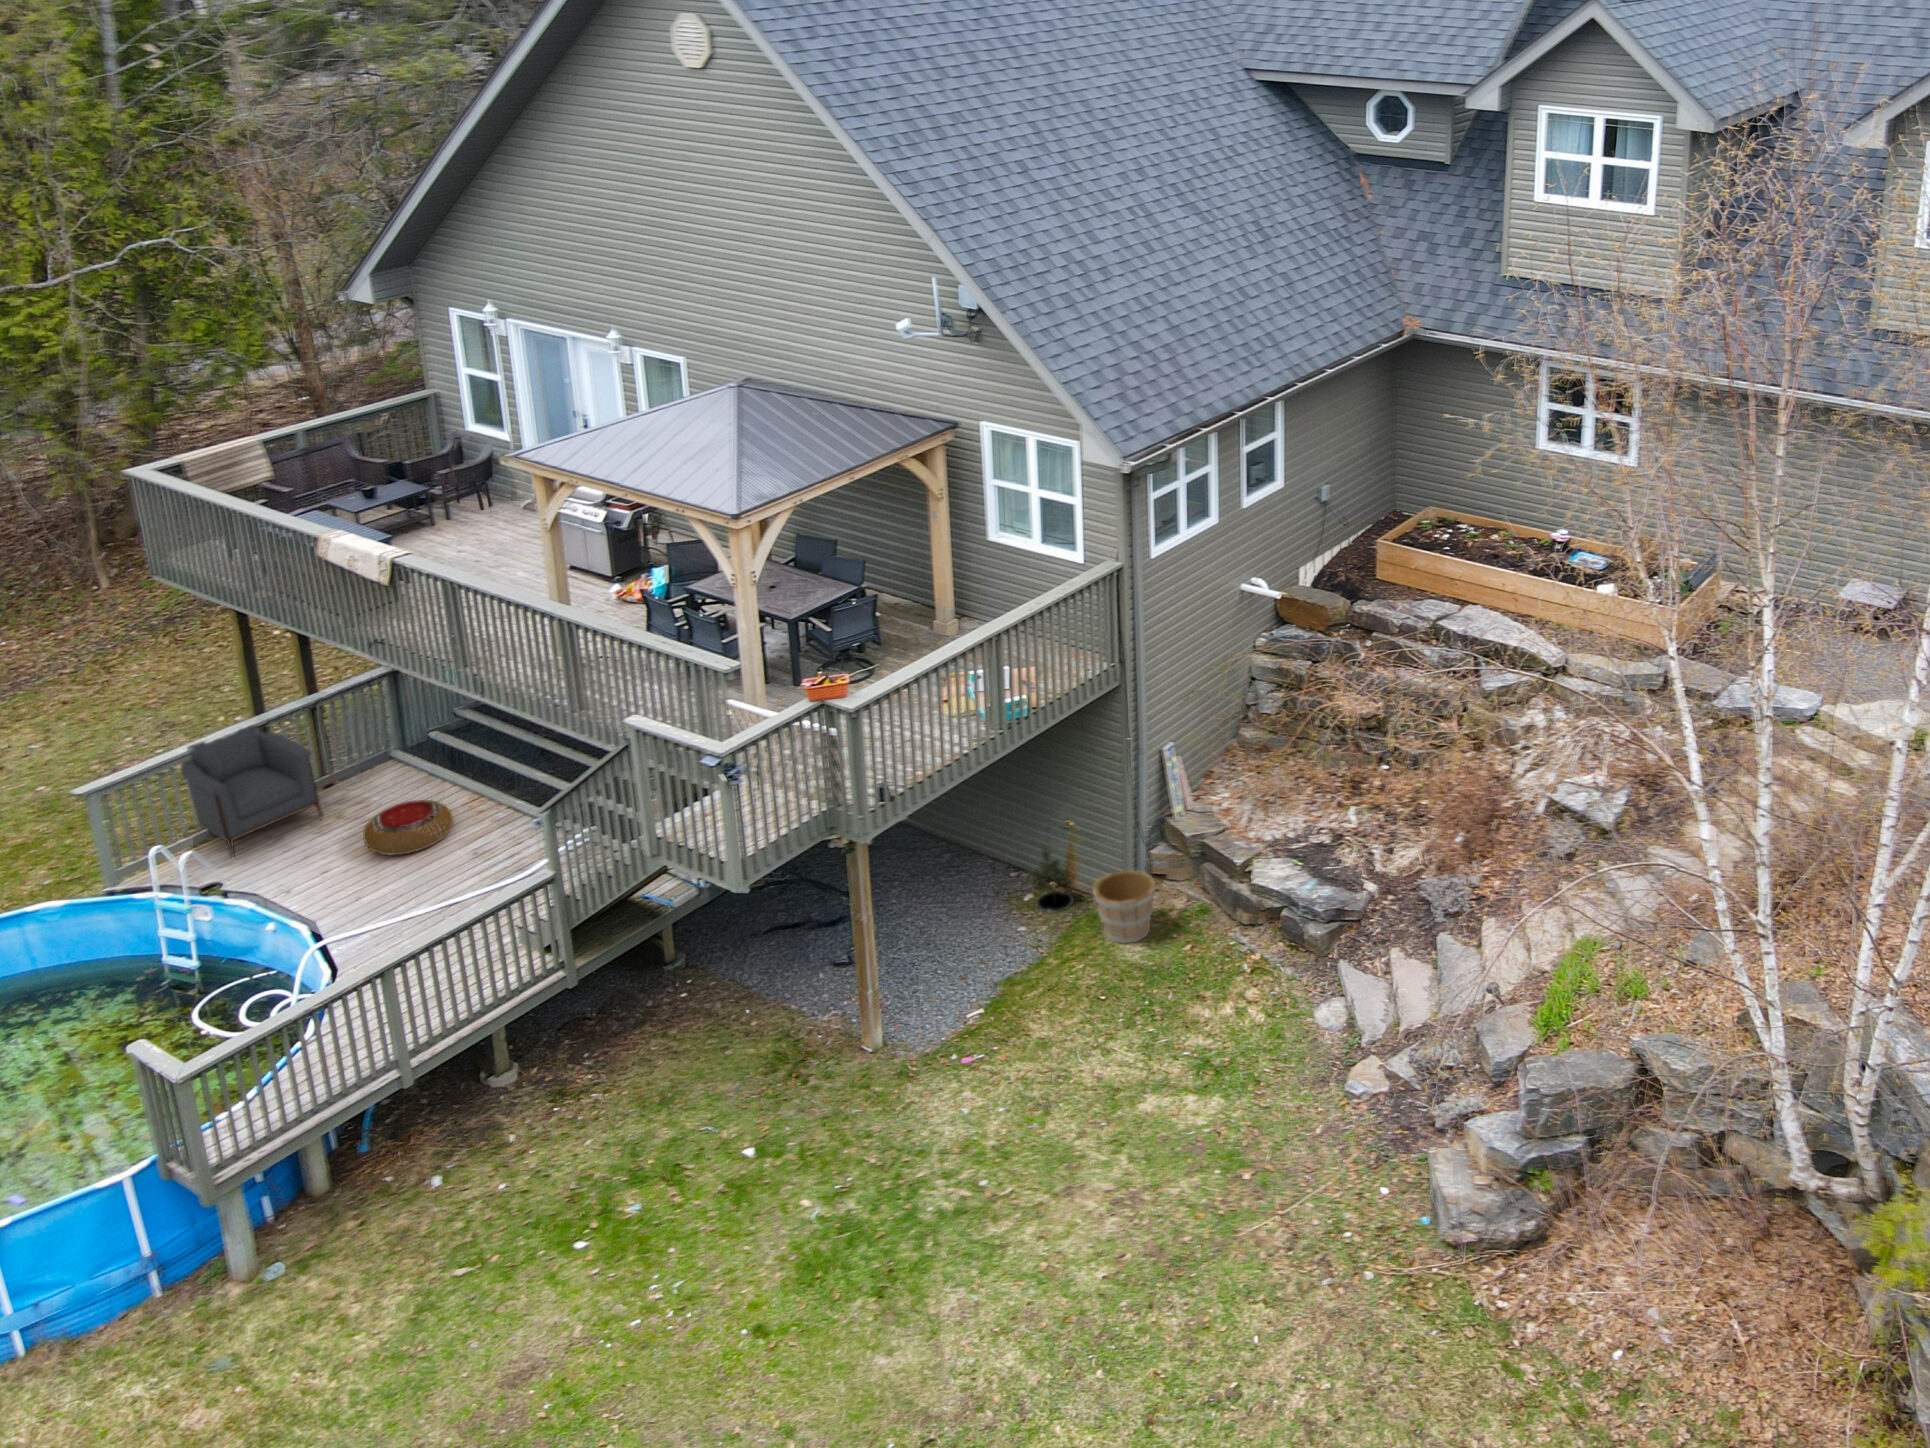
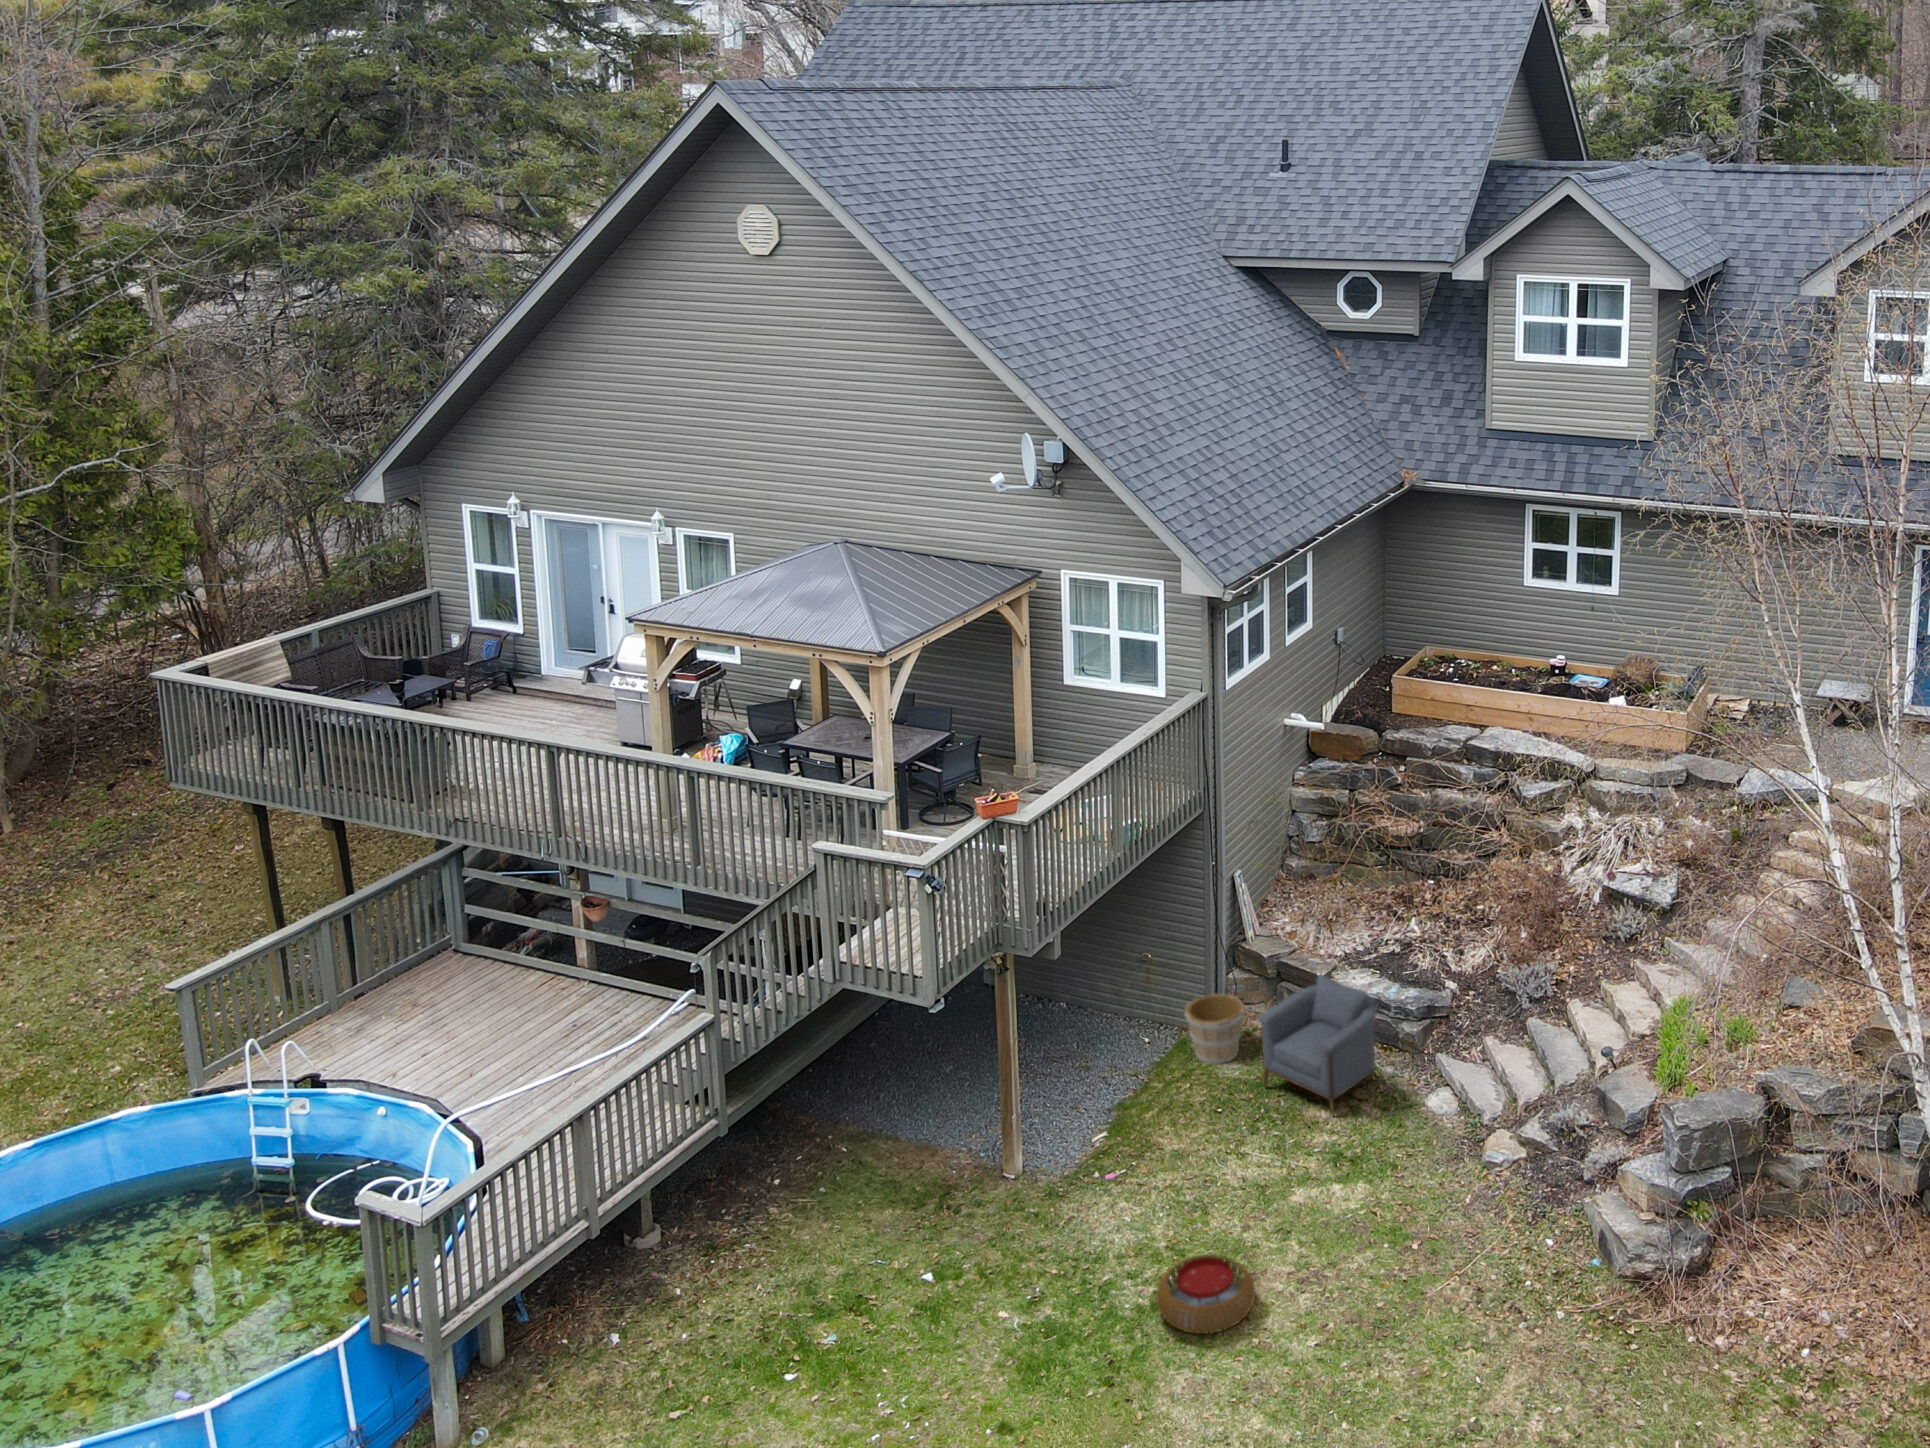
armchair: present [181,726,324,858] -> present [1259,974,1377,1117]
pouf: present [363,800,453,855] -> present [1156,1254,1255,1334]
potted tree: present [1030,846,1074,913] -> none [1113,976,1156,1044]

